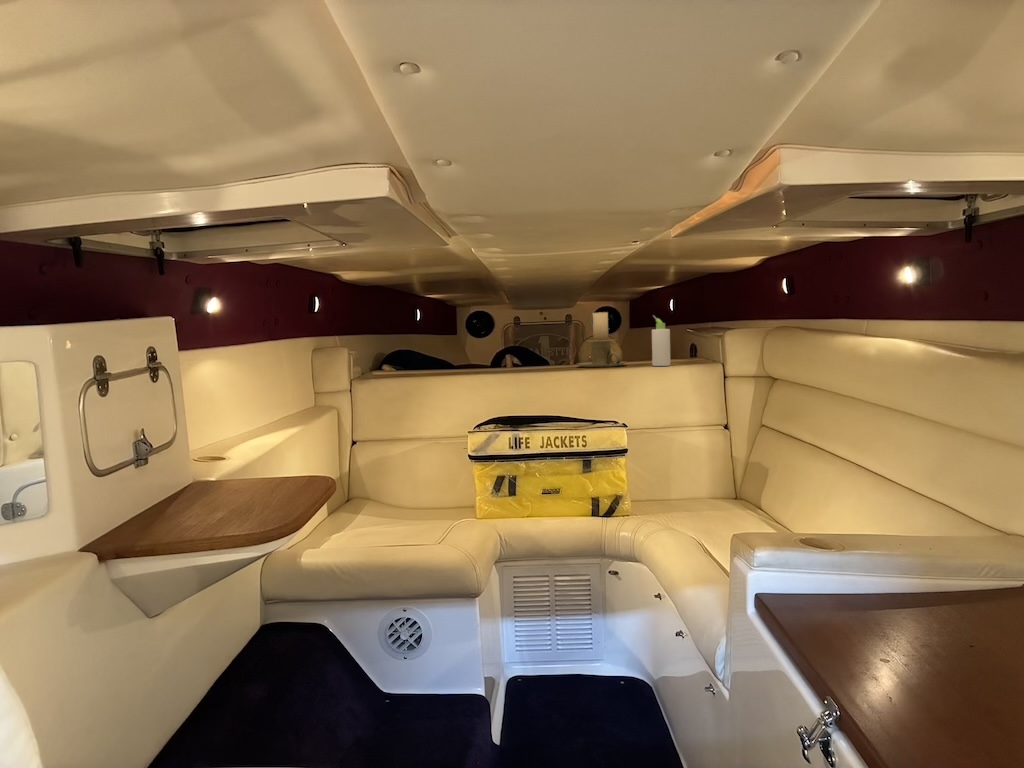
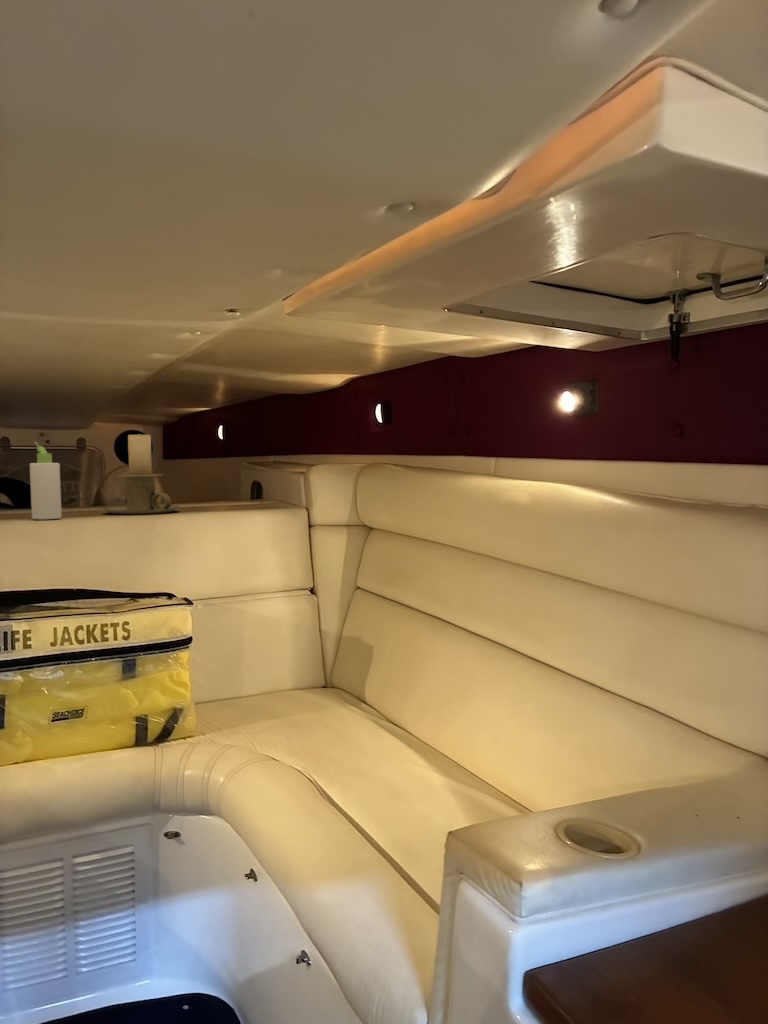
bottle: present [652,316,670,366] -> present [30,442,62,520]

